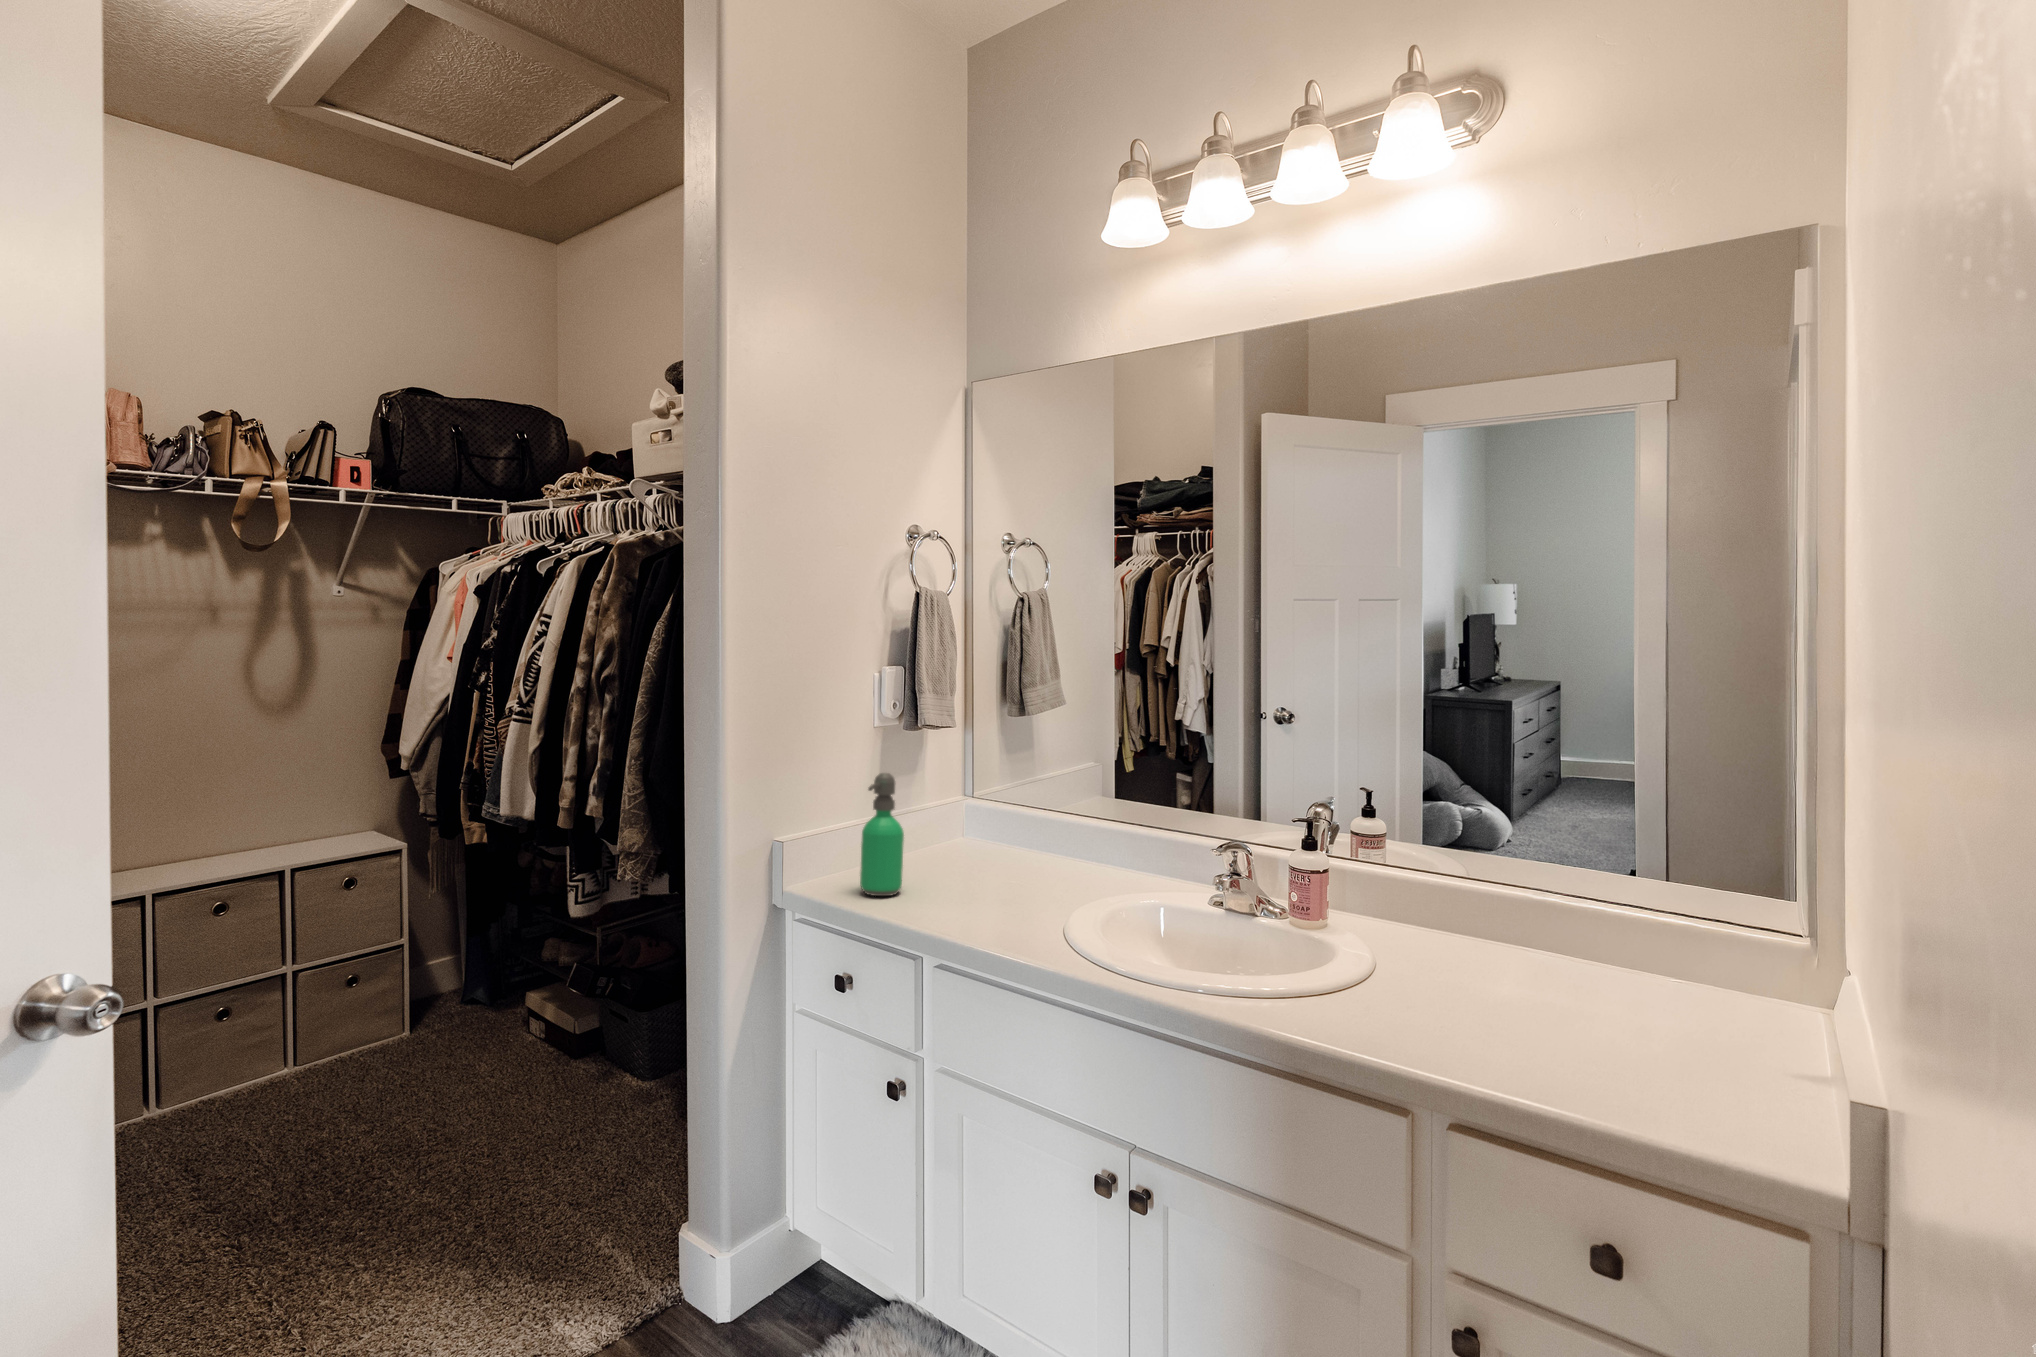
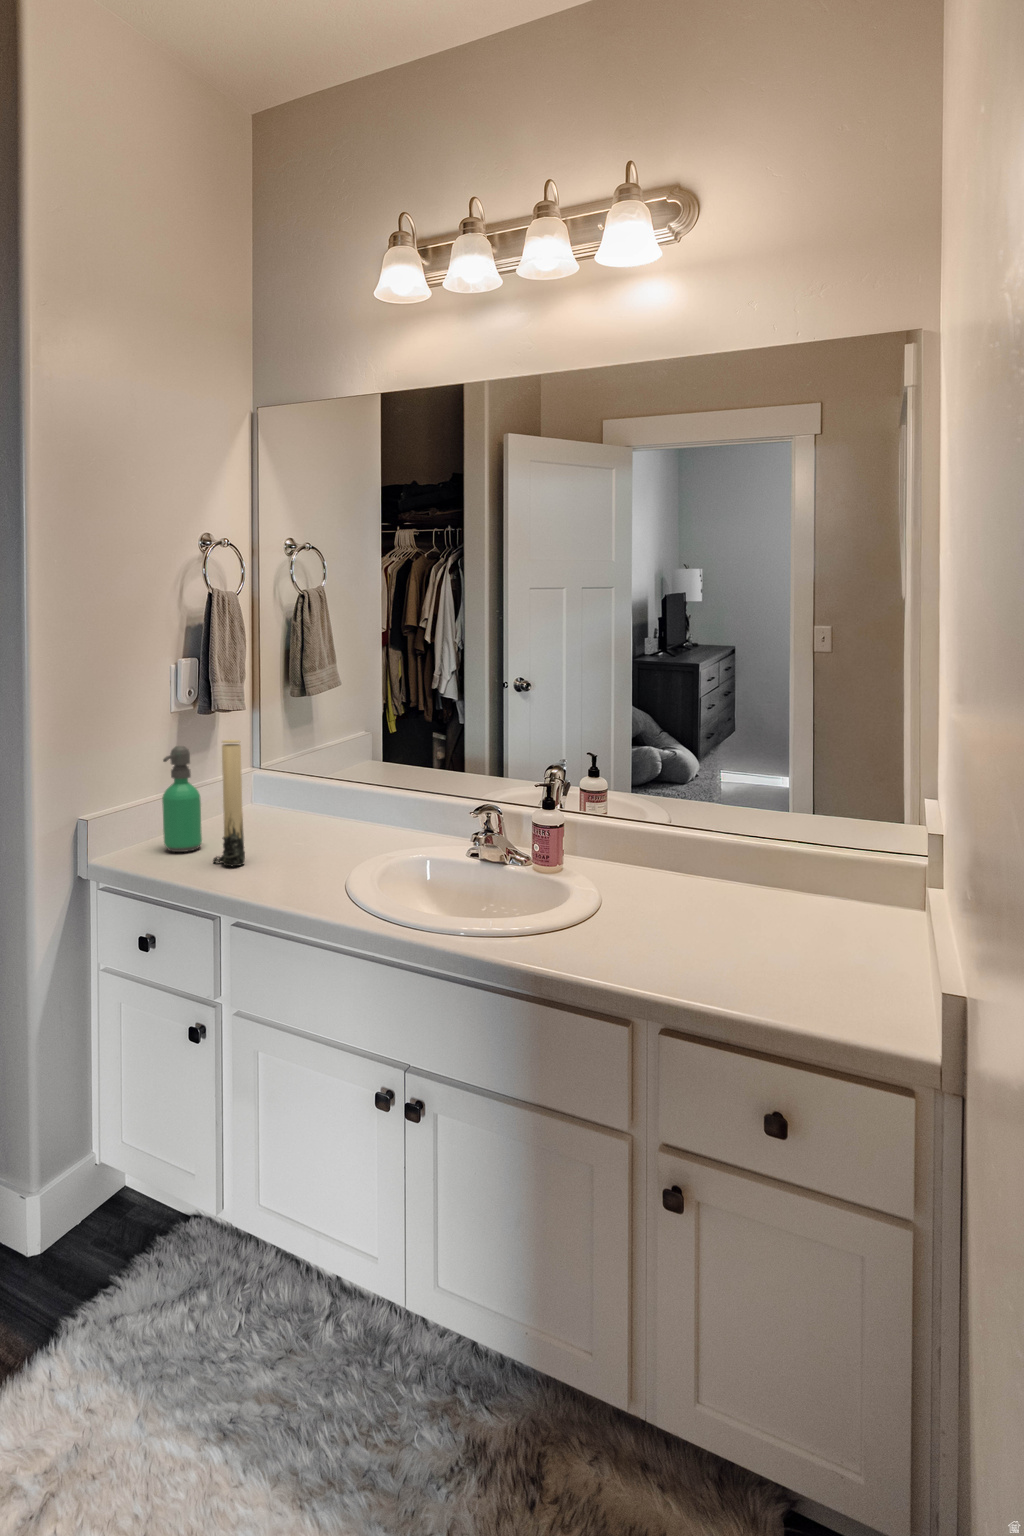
candle: none [918,769,959,916] -> present [213,740,245,866]

